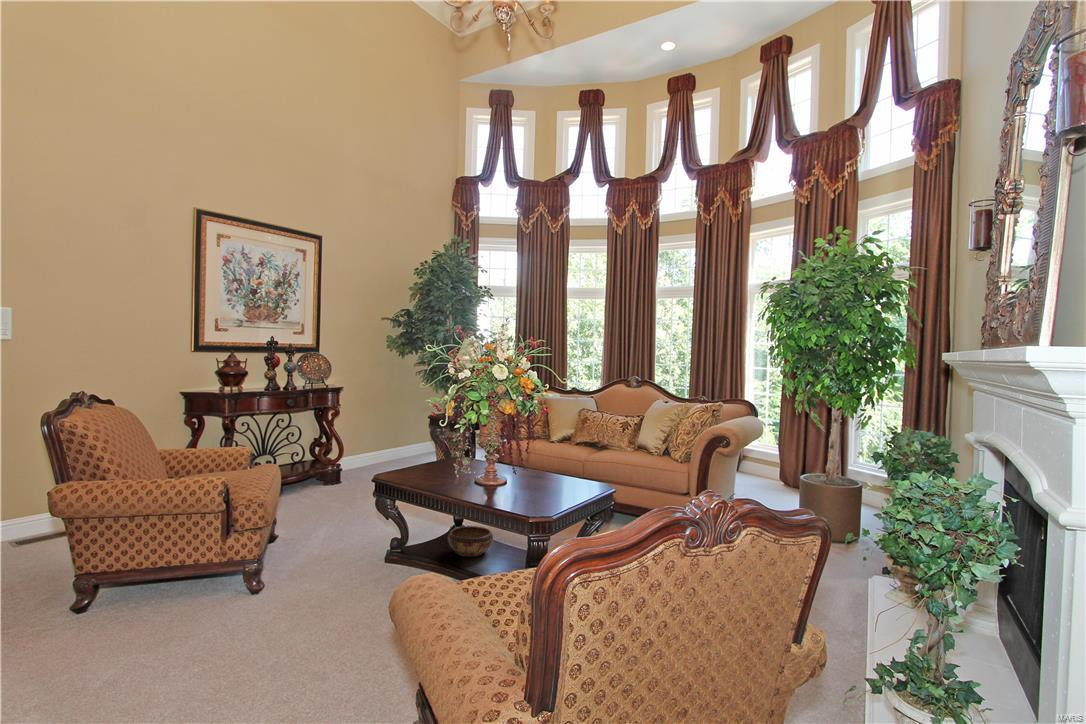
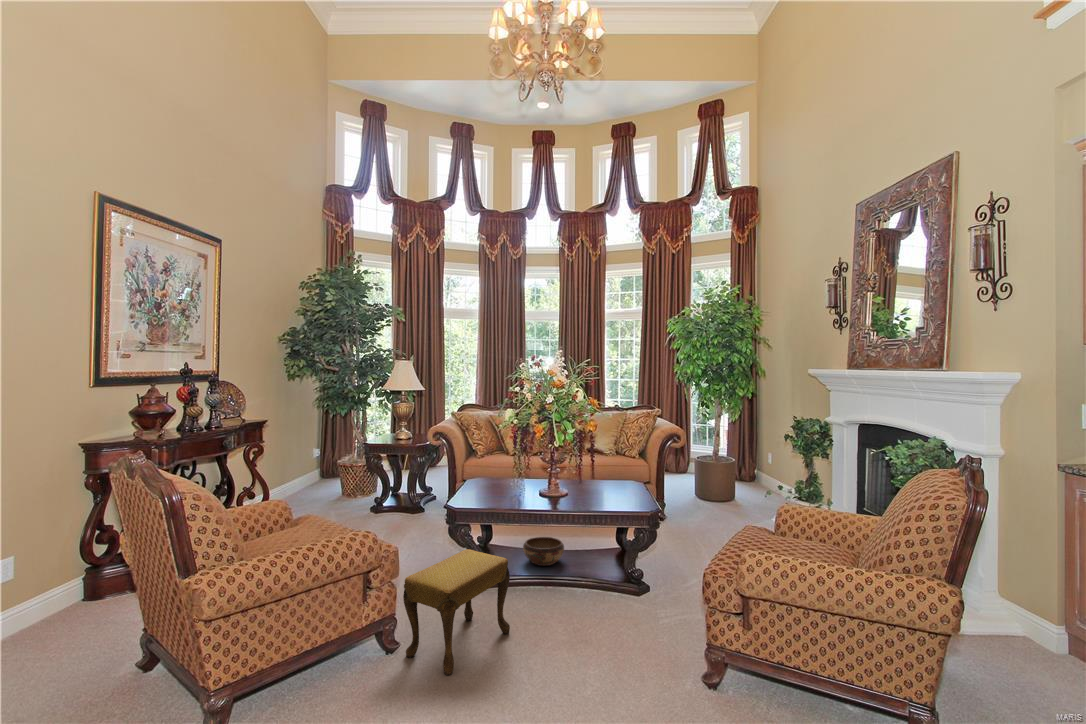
footstool: none [248,515,352,619] -> present [403,549,510,675]

